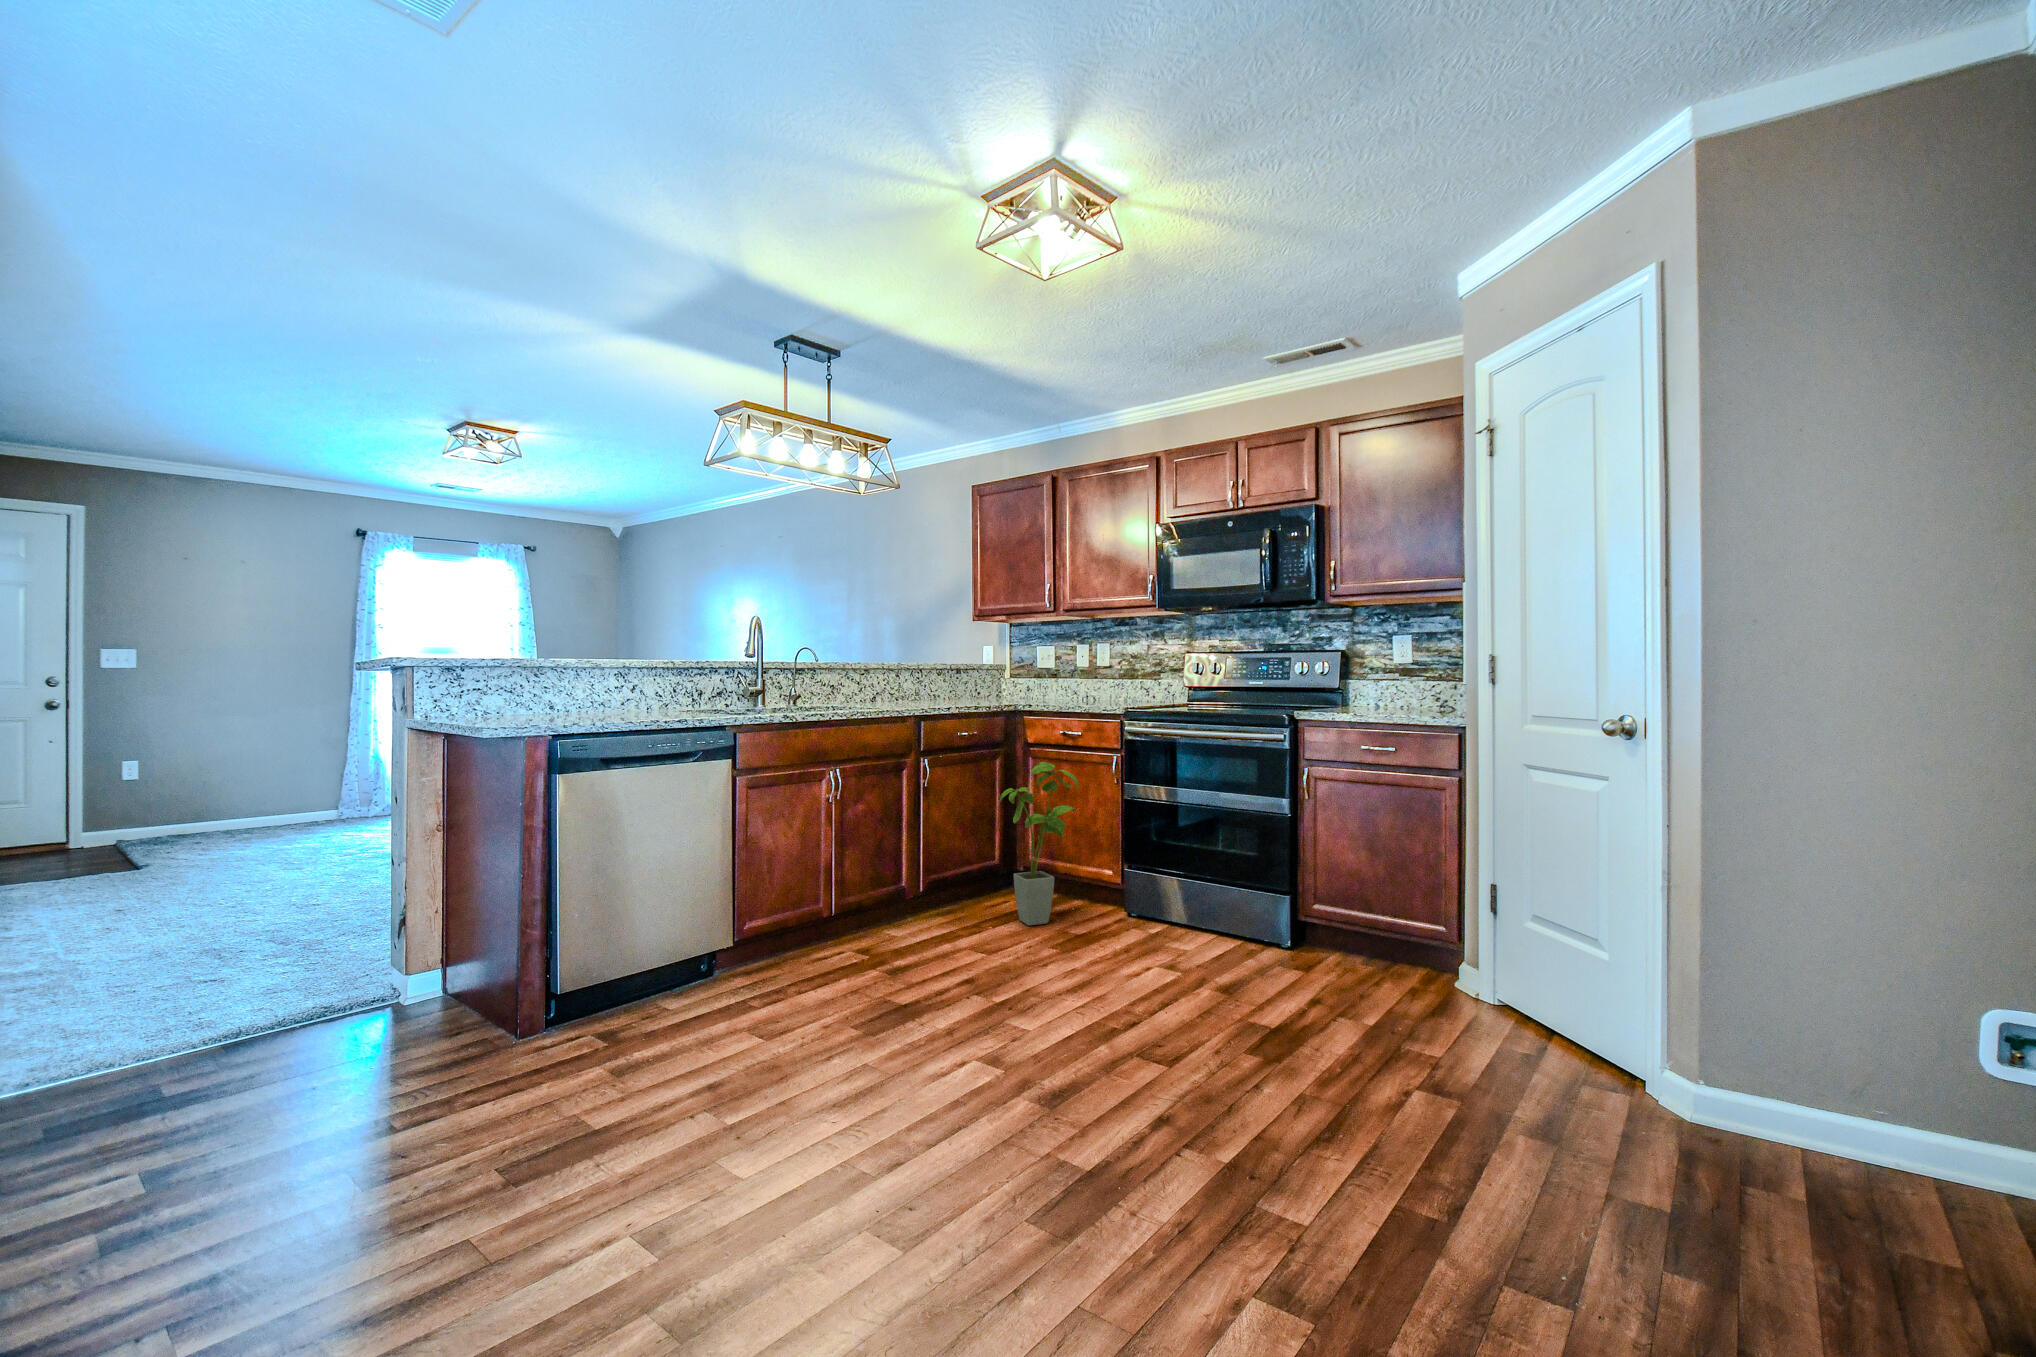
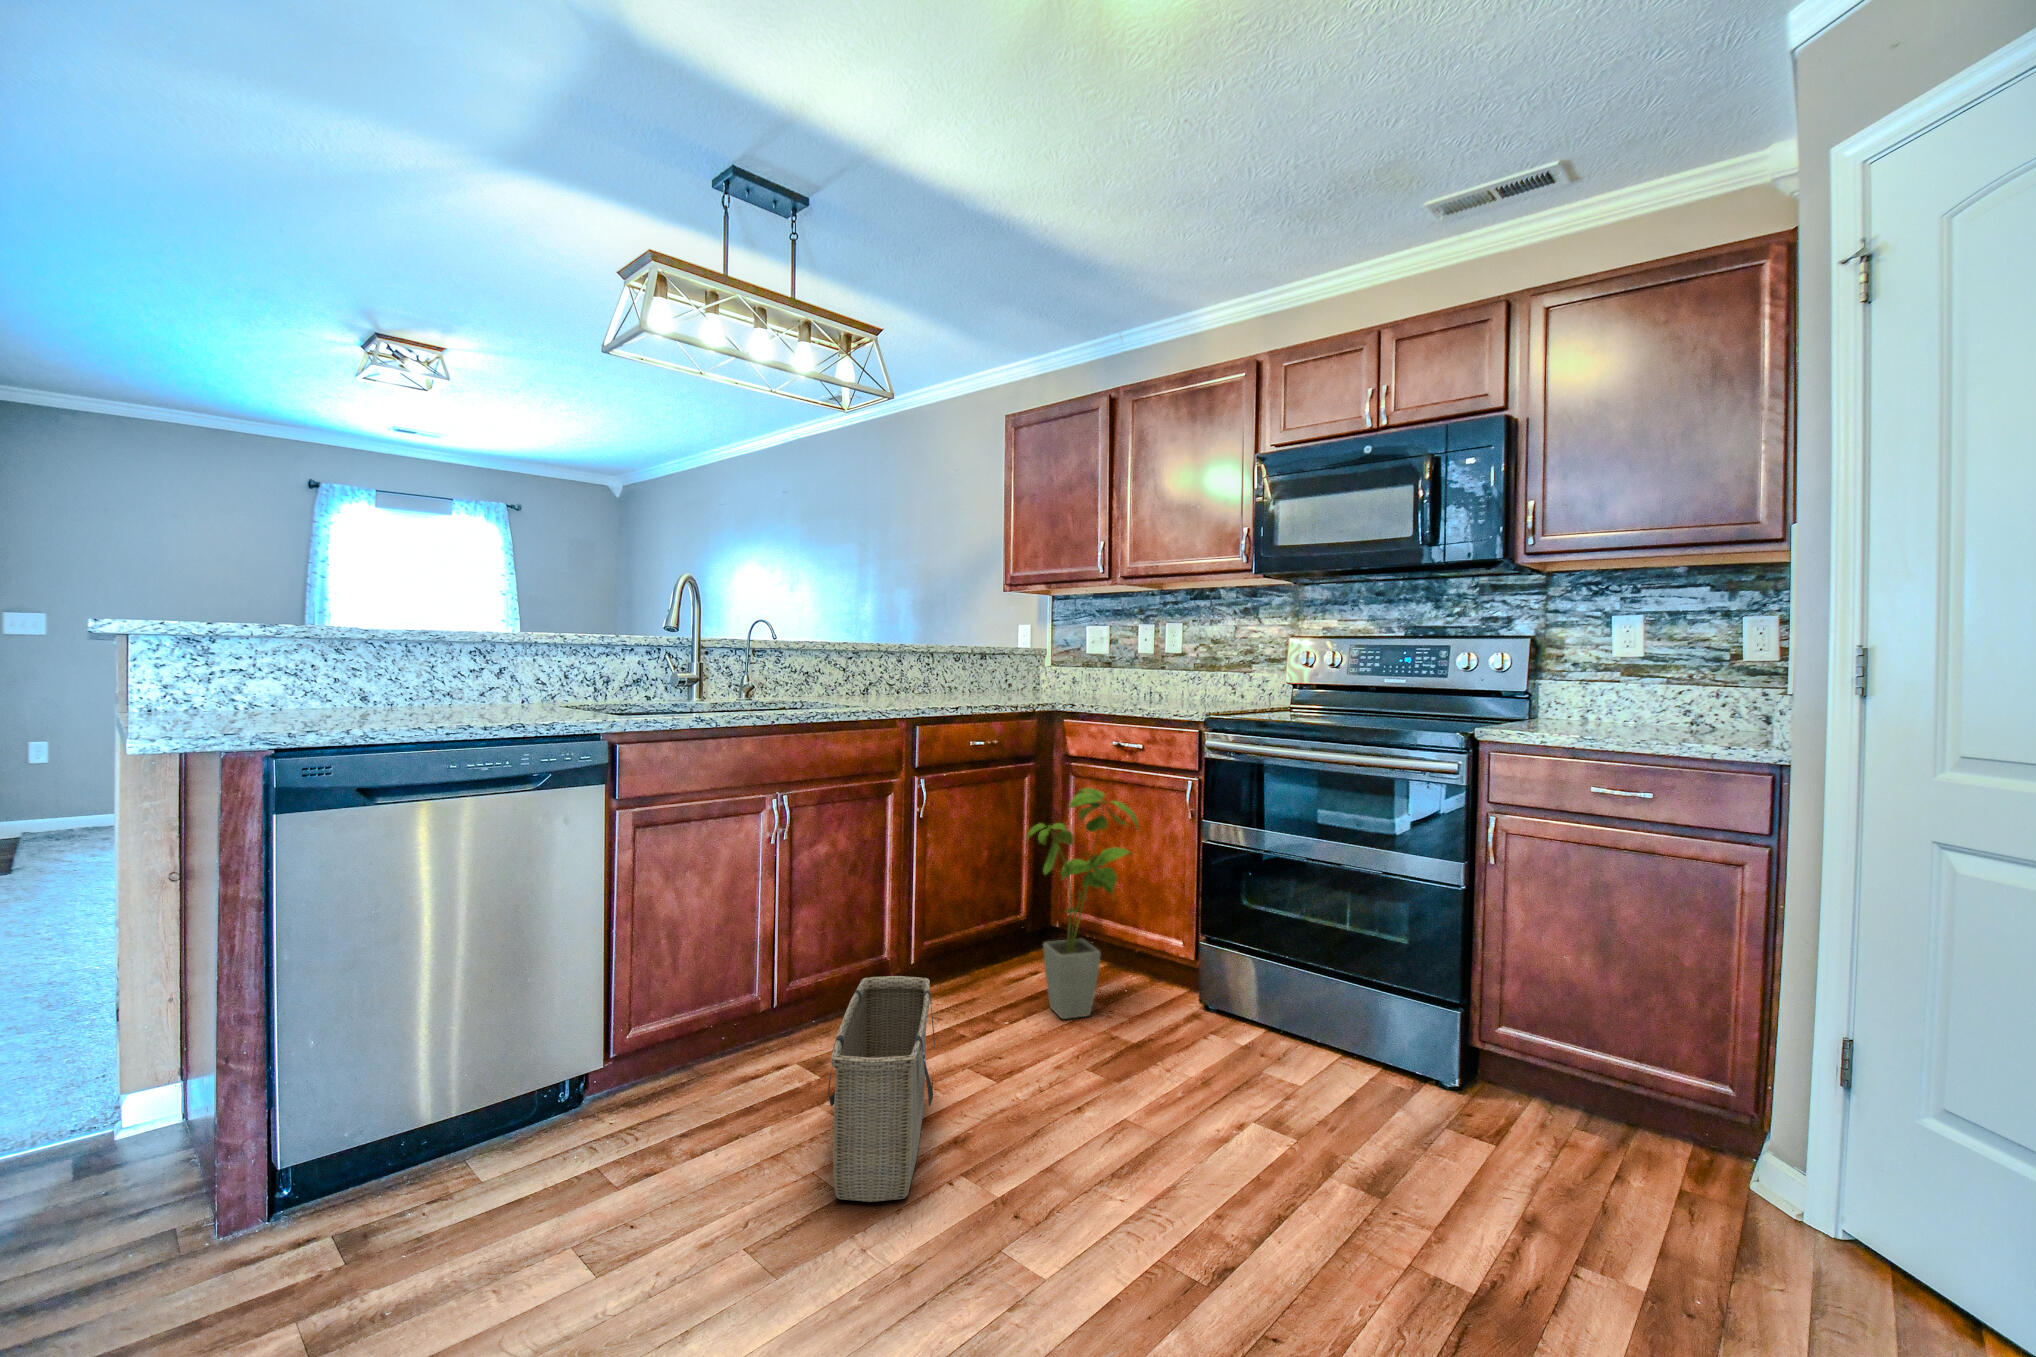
basket: none [886,885,952,1007] -> present [828,976,935,1202]

